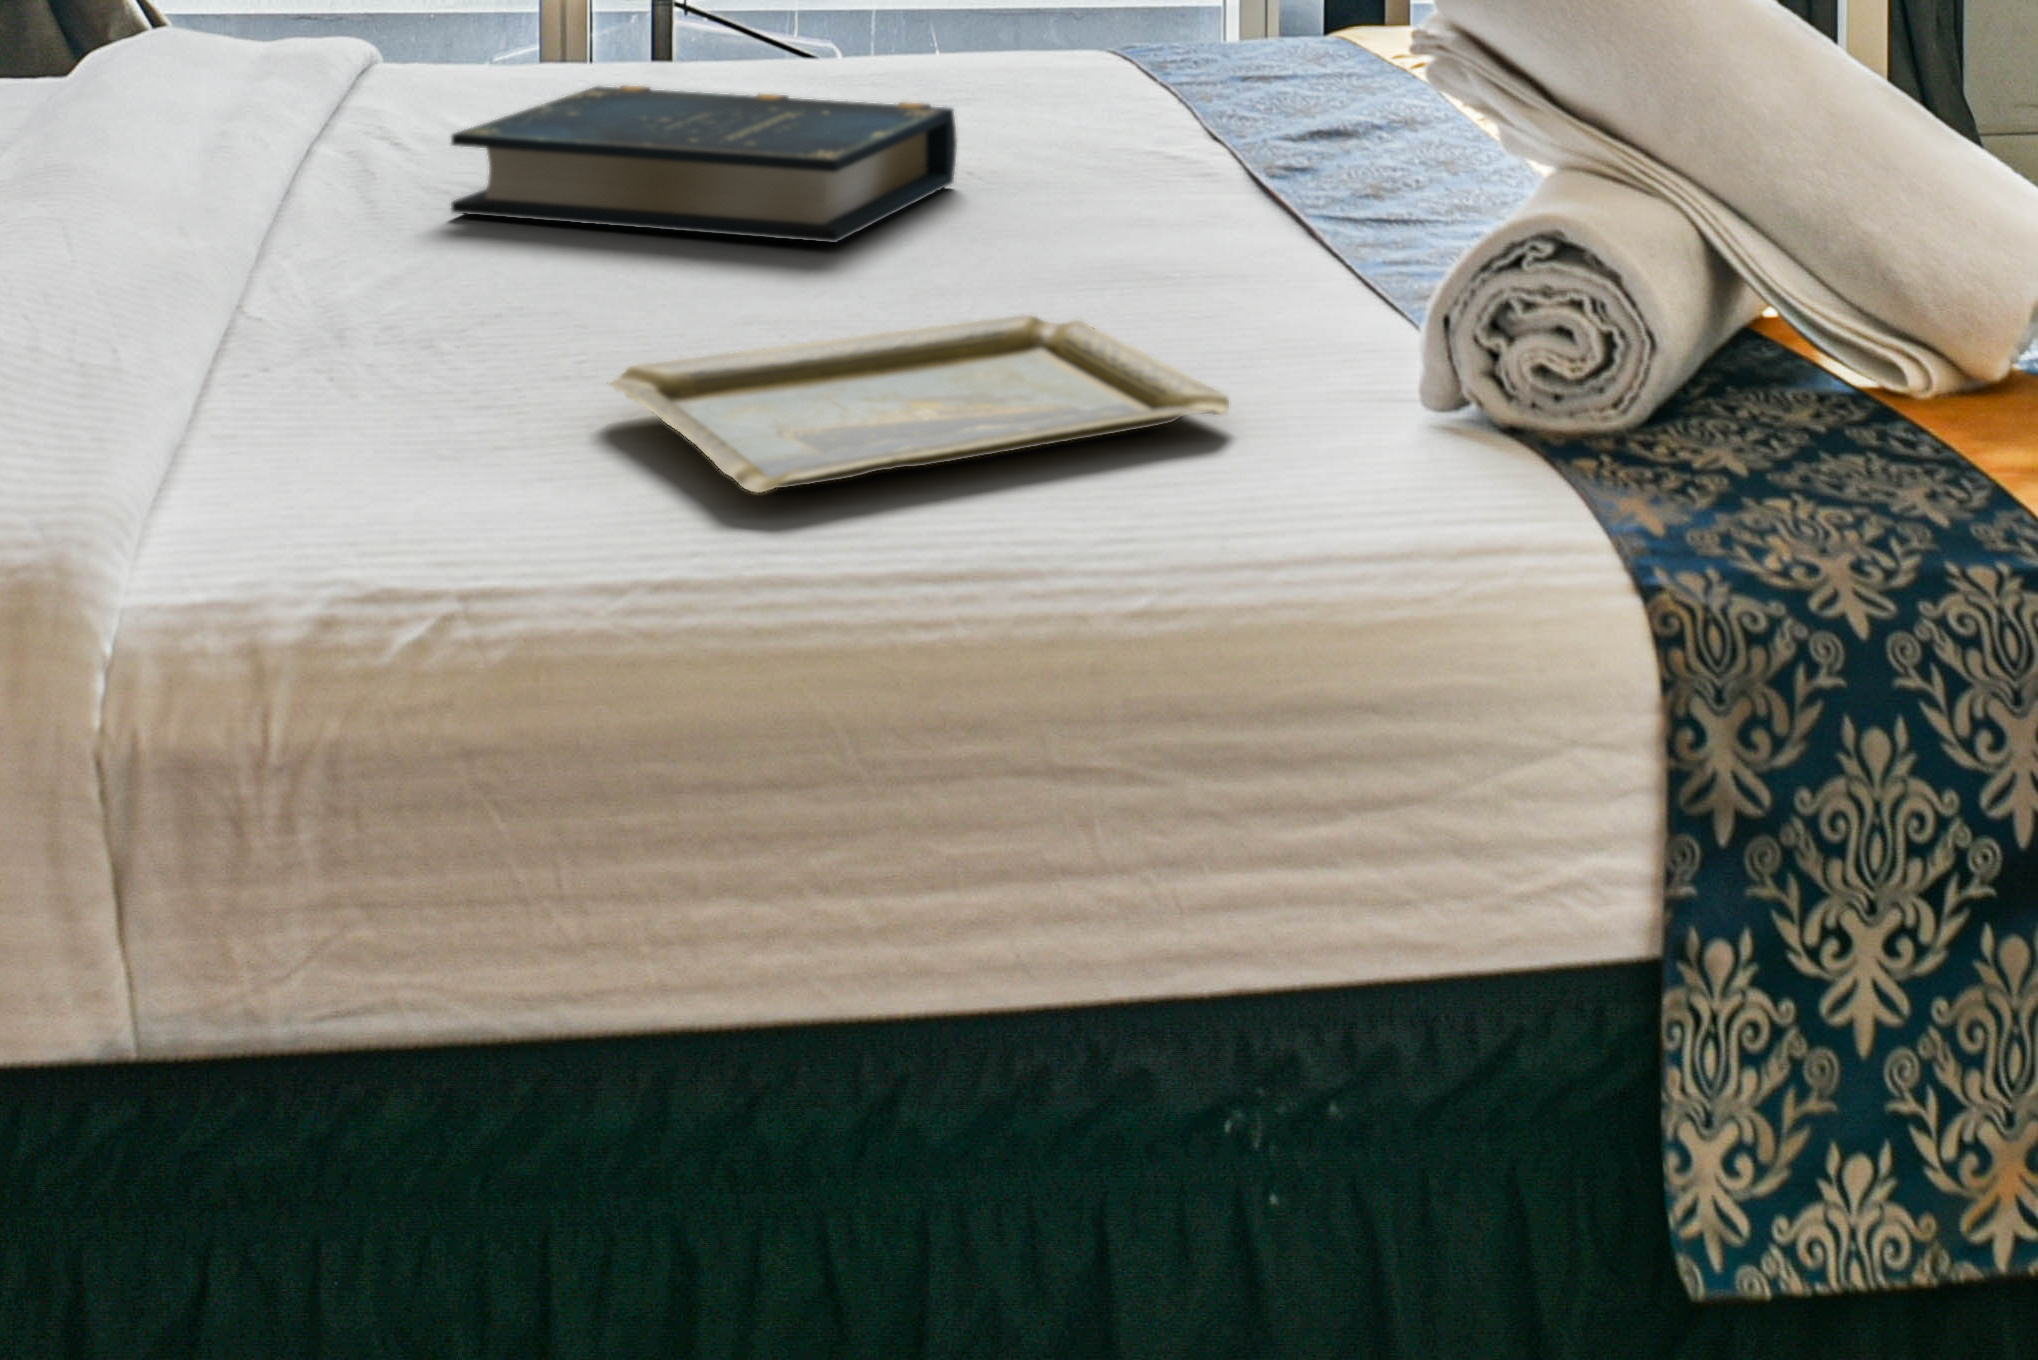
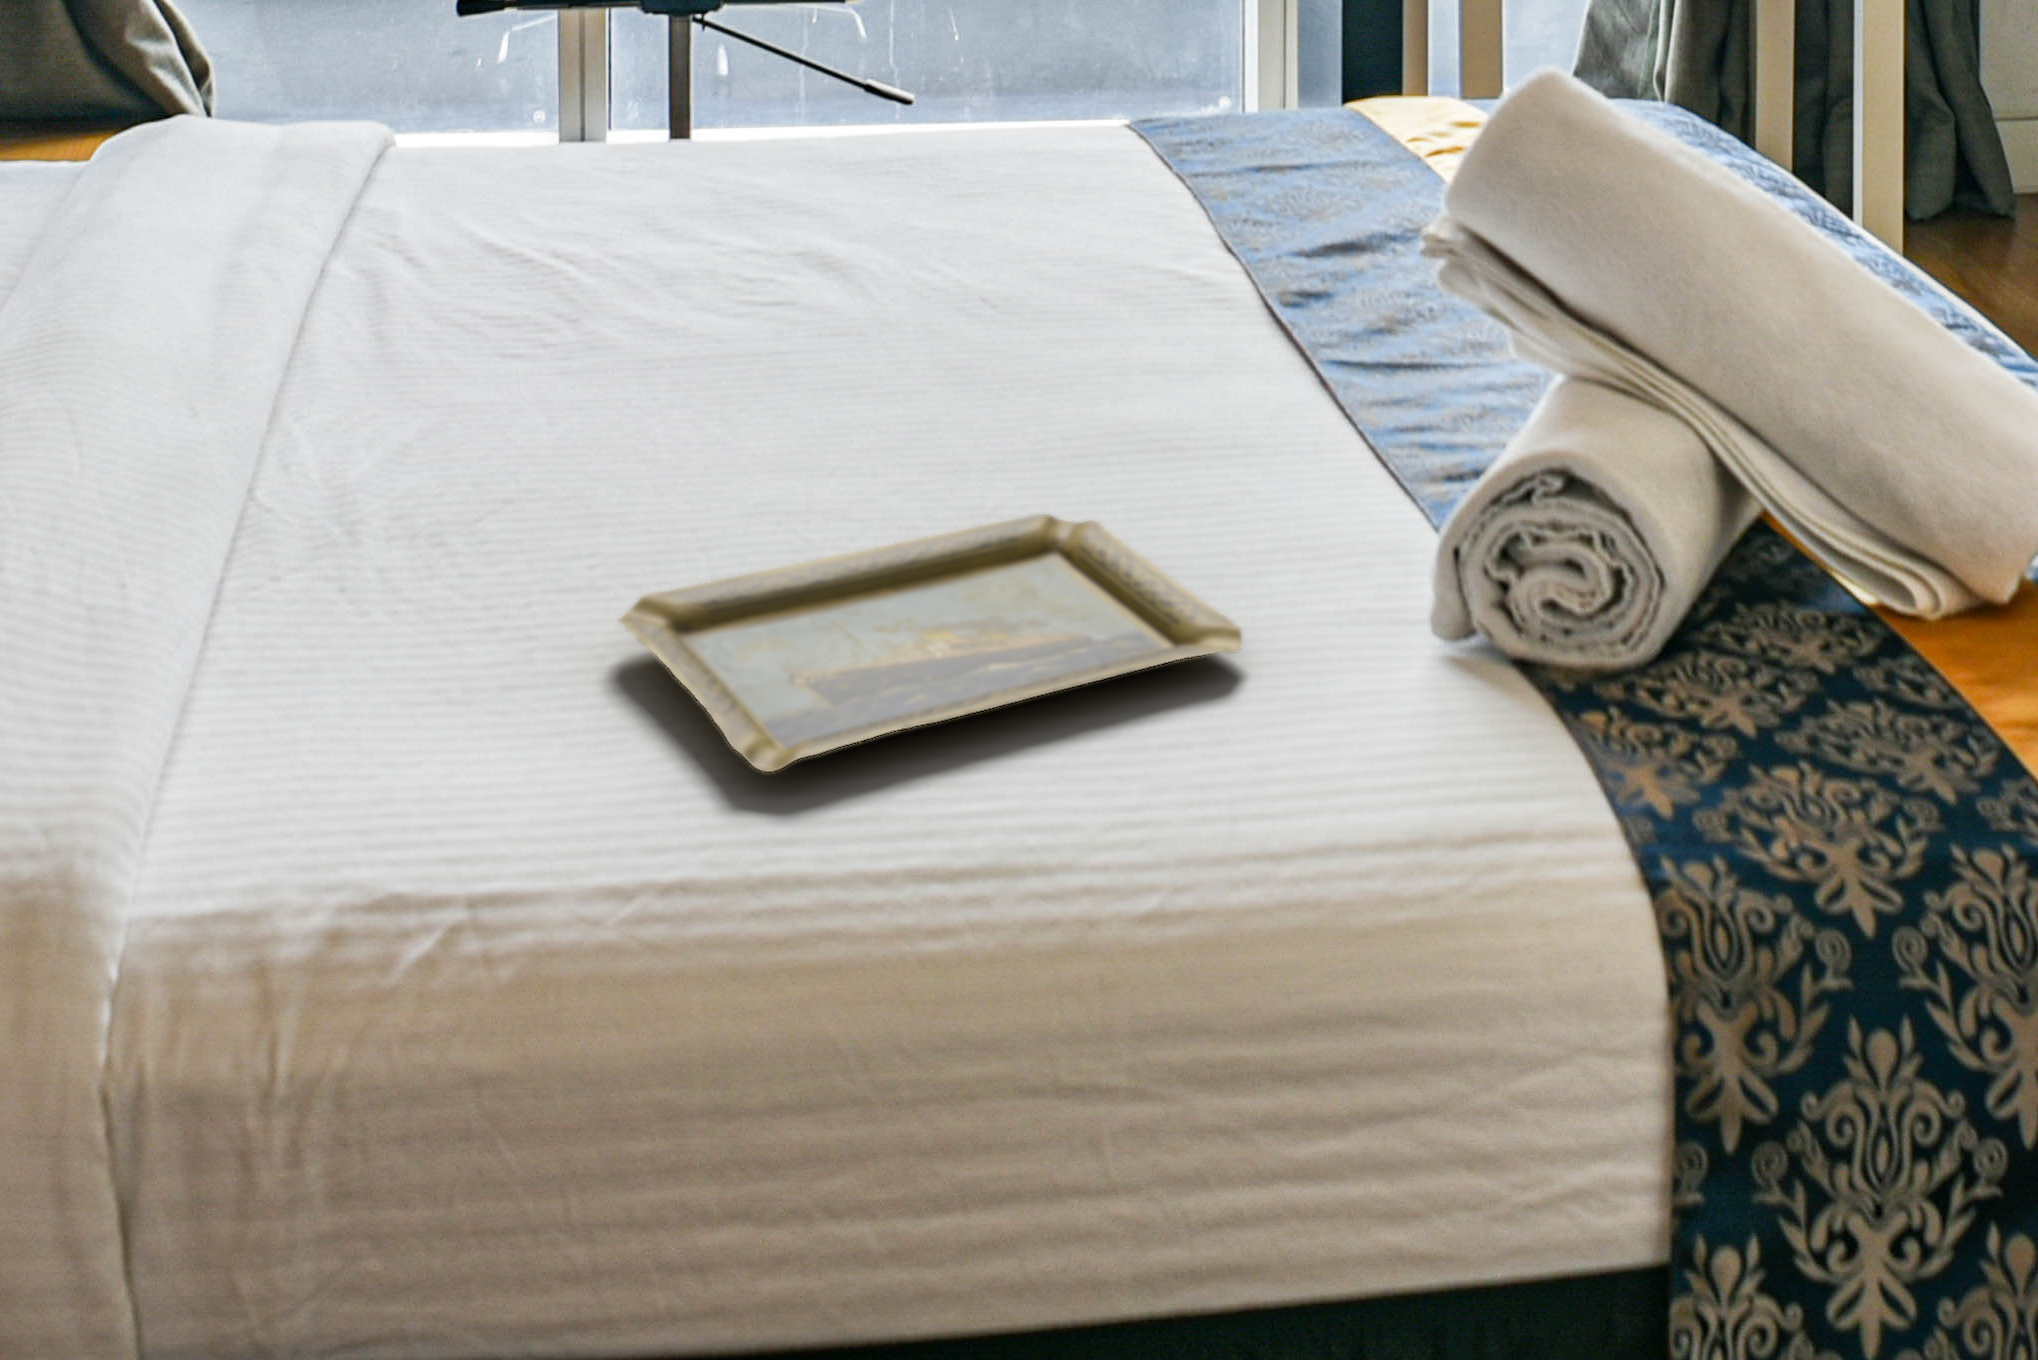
book: present [451,86,957,243] -> none [469,202,976,401]

